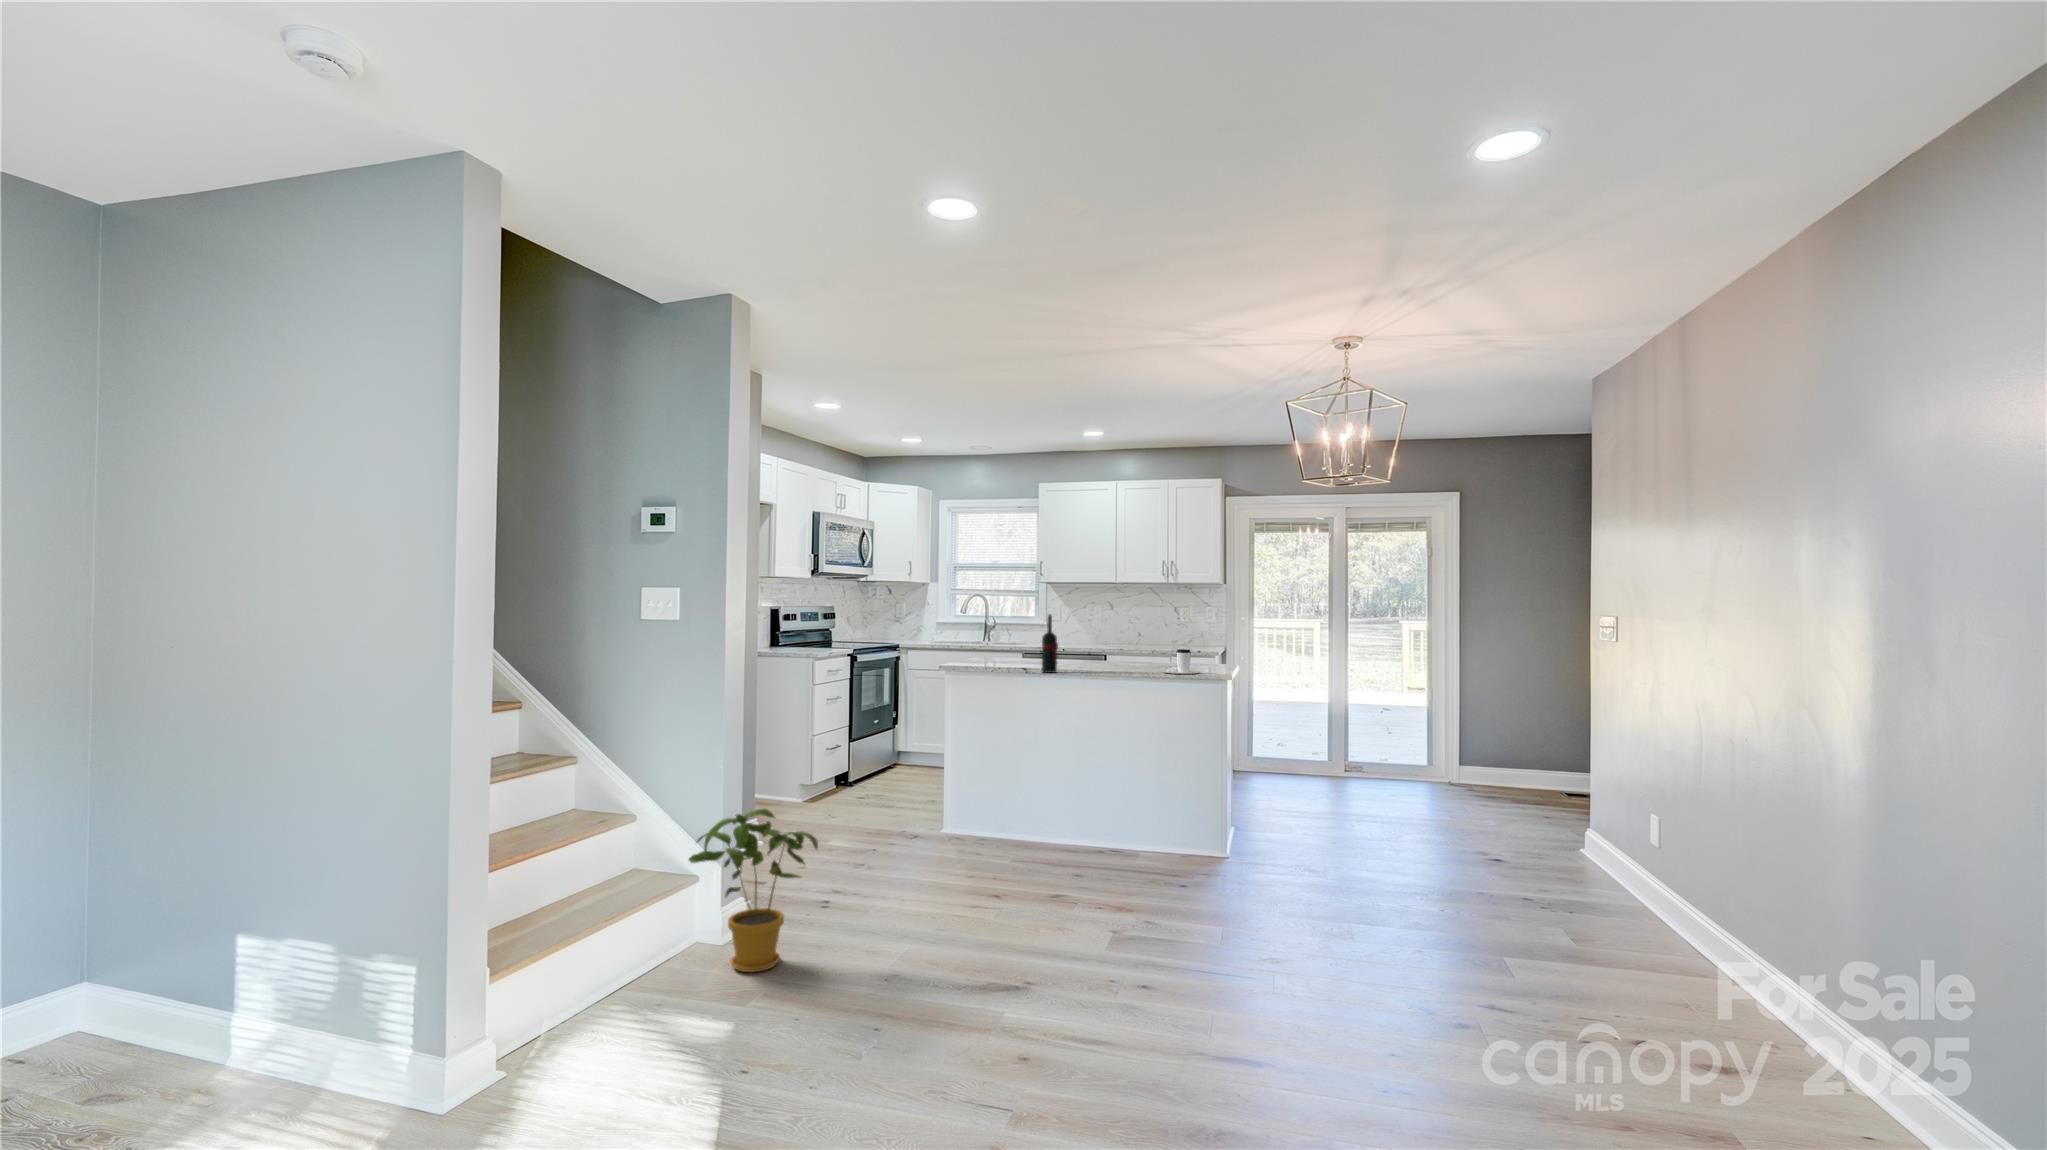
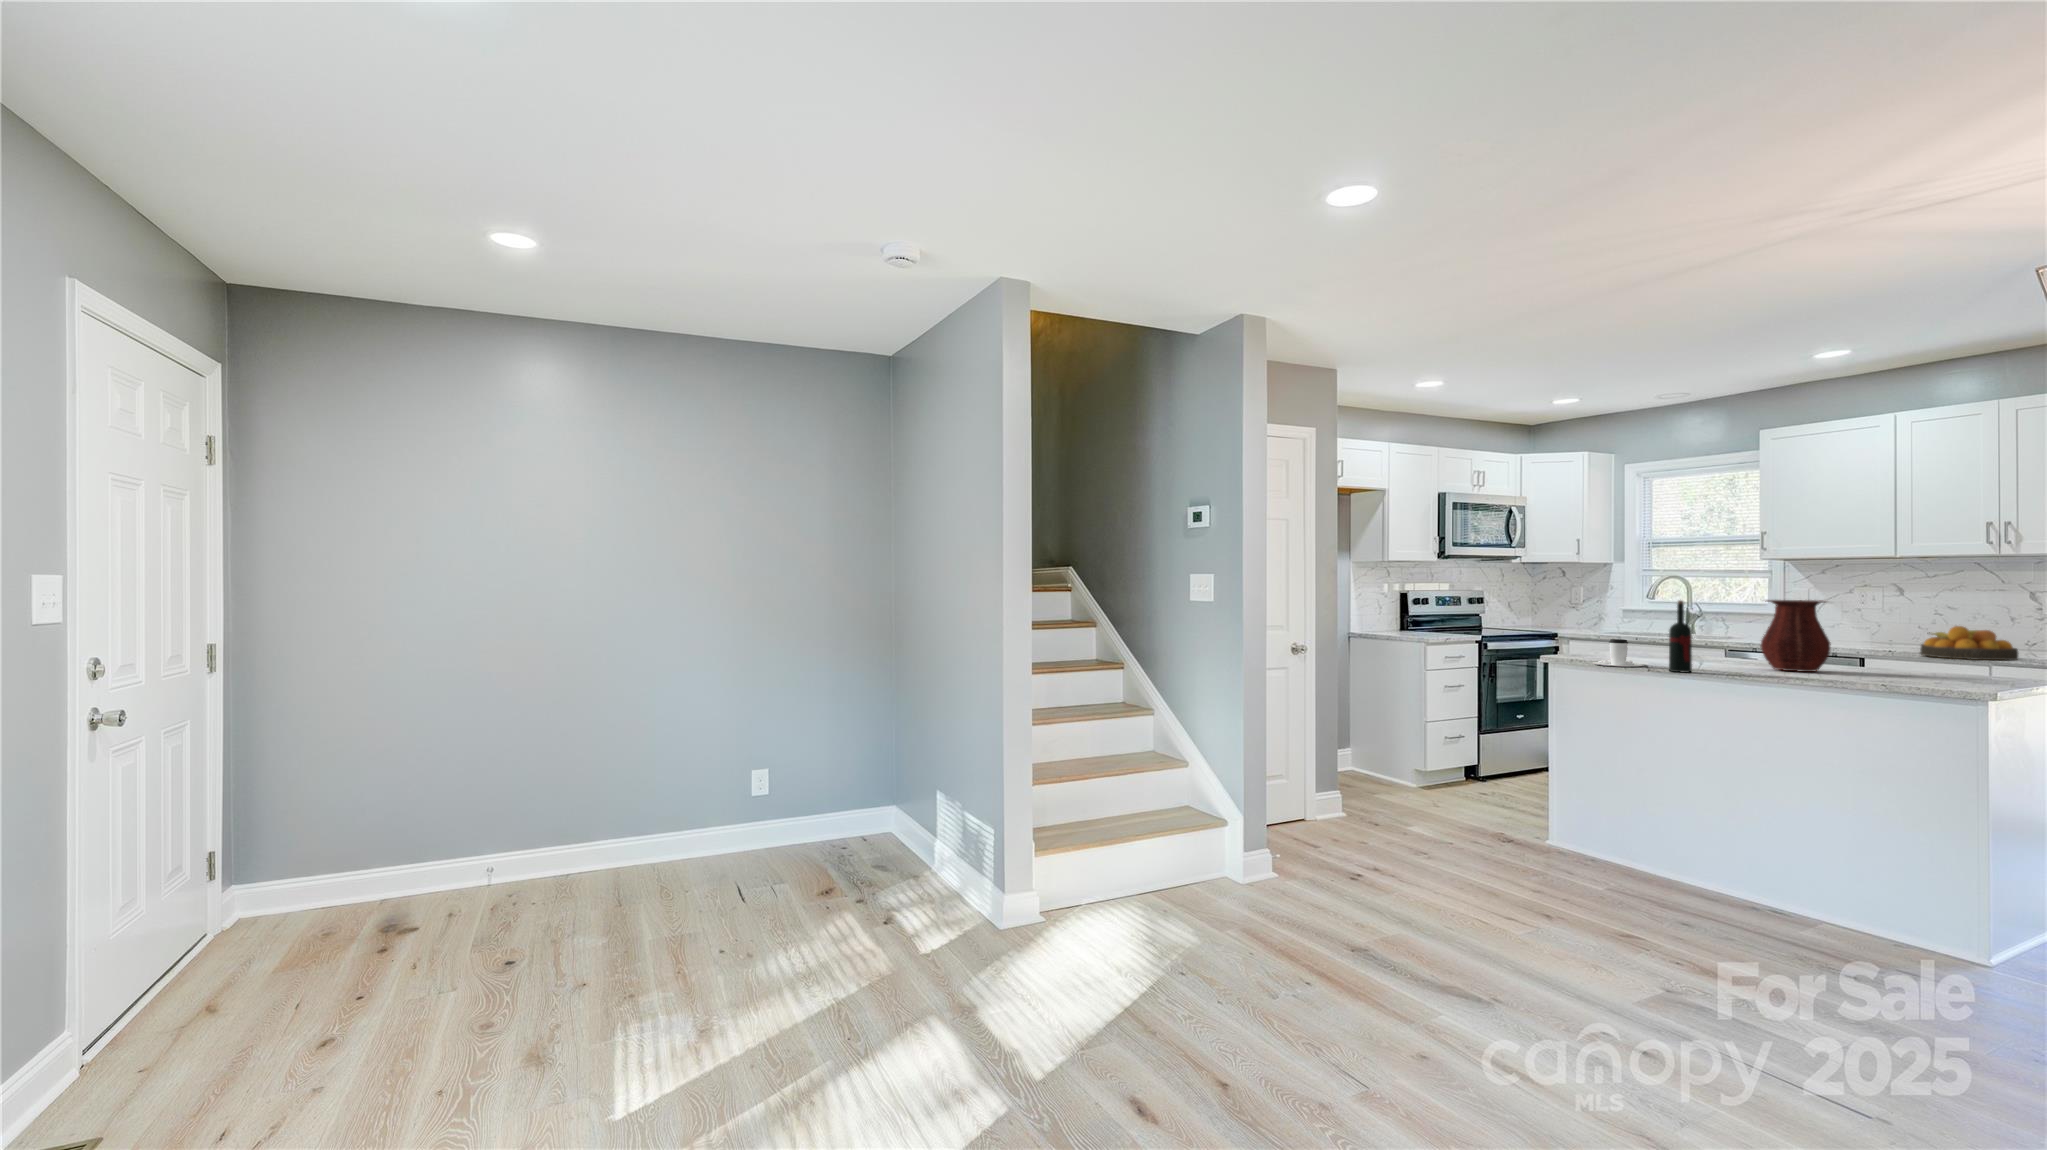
vase: none [1084,613,1126,667] -> present [1761,600,1831,672]
fruit bowl: none [1127,630,1174,653] -> present [1920,626,2019,660]
coffee cup: present [1161,649,1200,674] -> present [1592,639,1643,667]
house plant: present [689,809,818,972] -> none [1206,768,1310,913]

